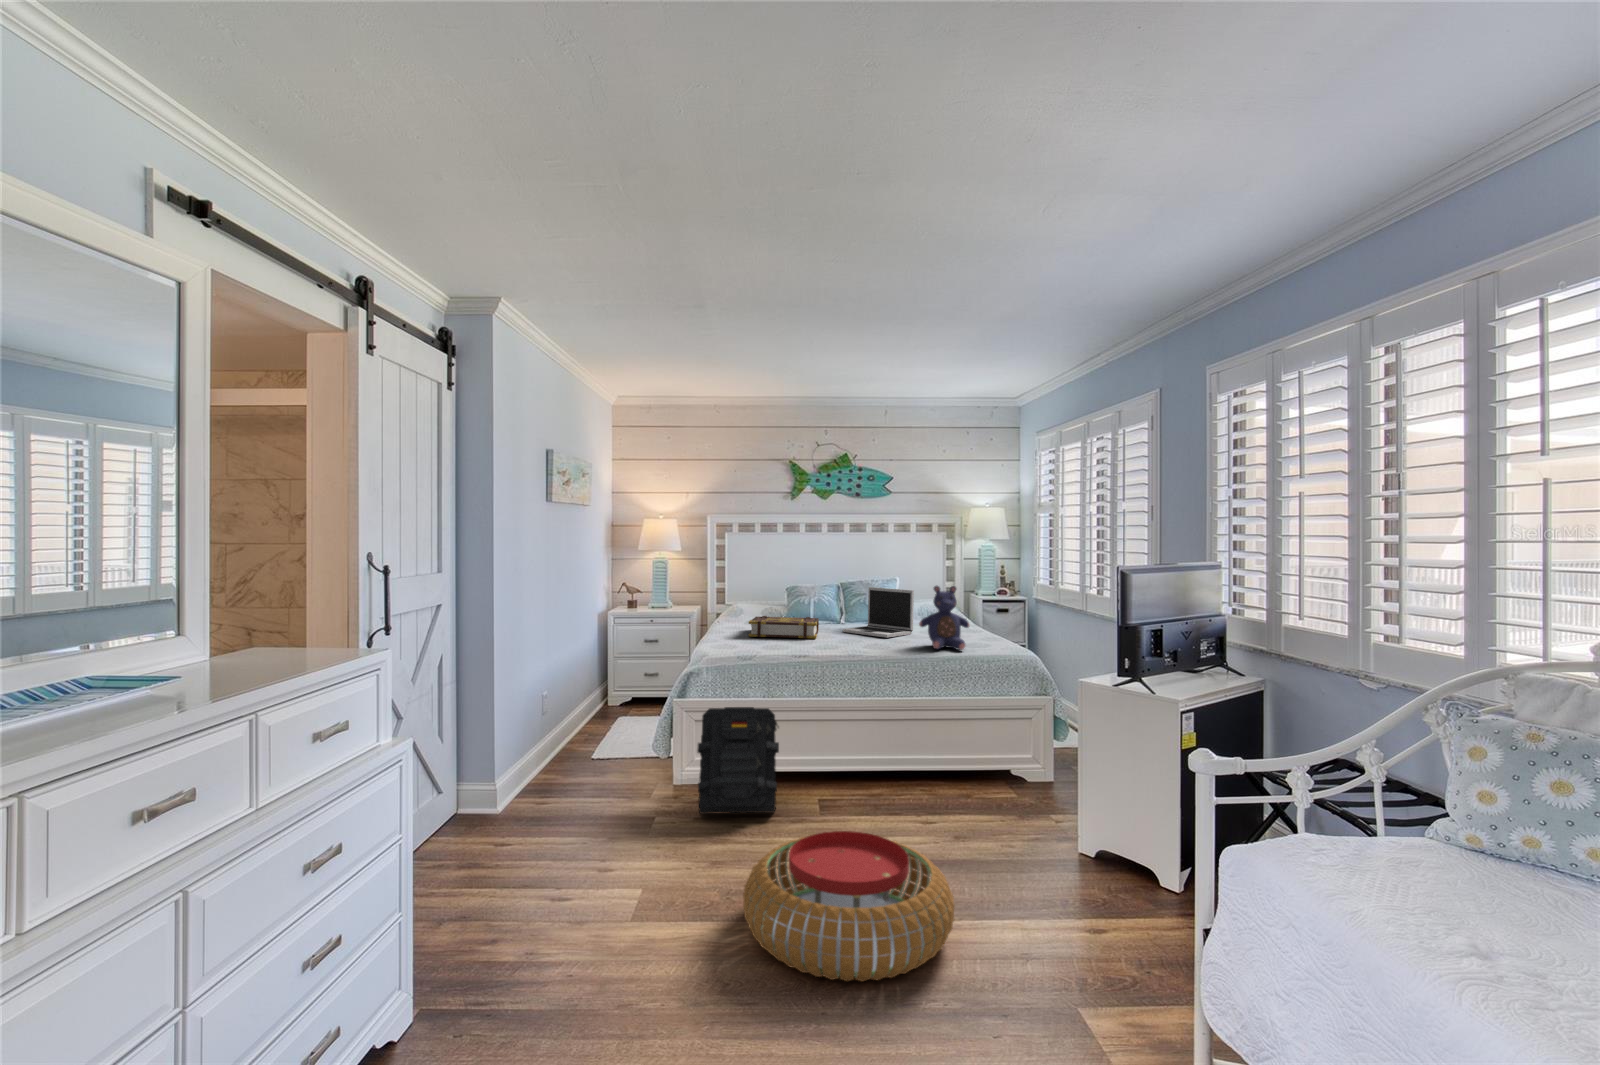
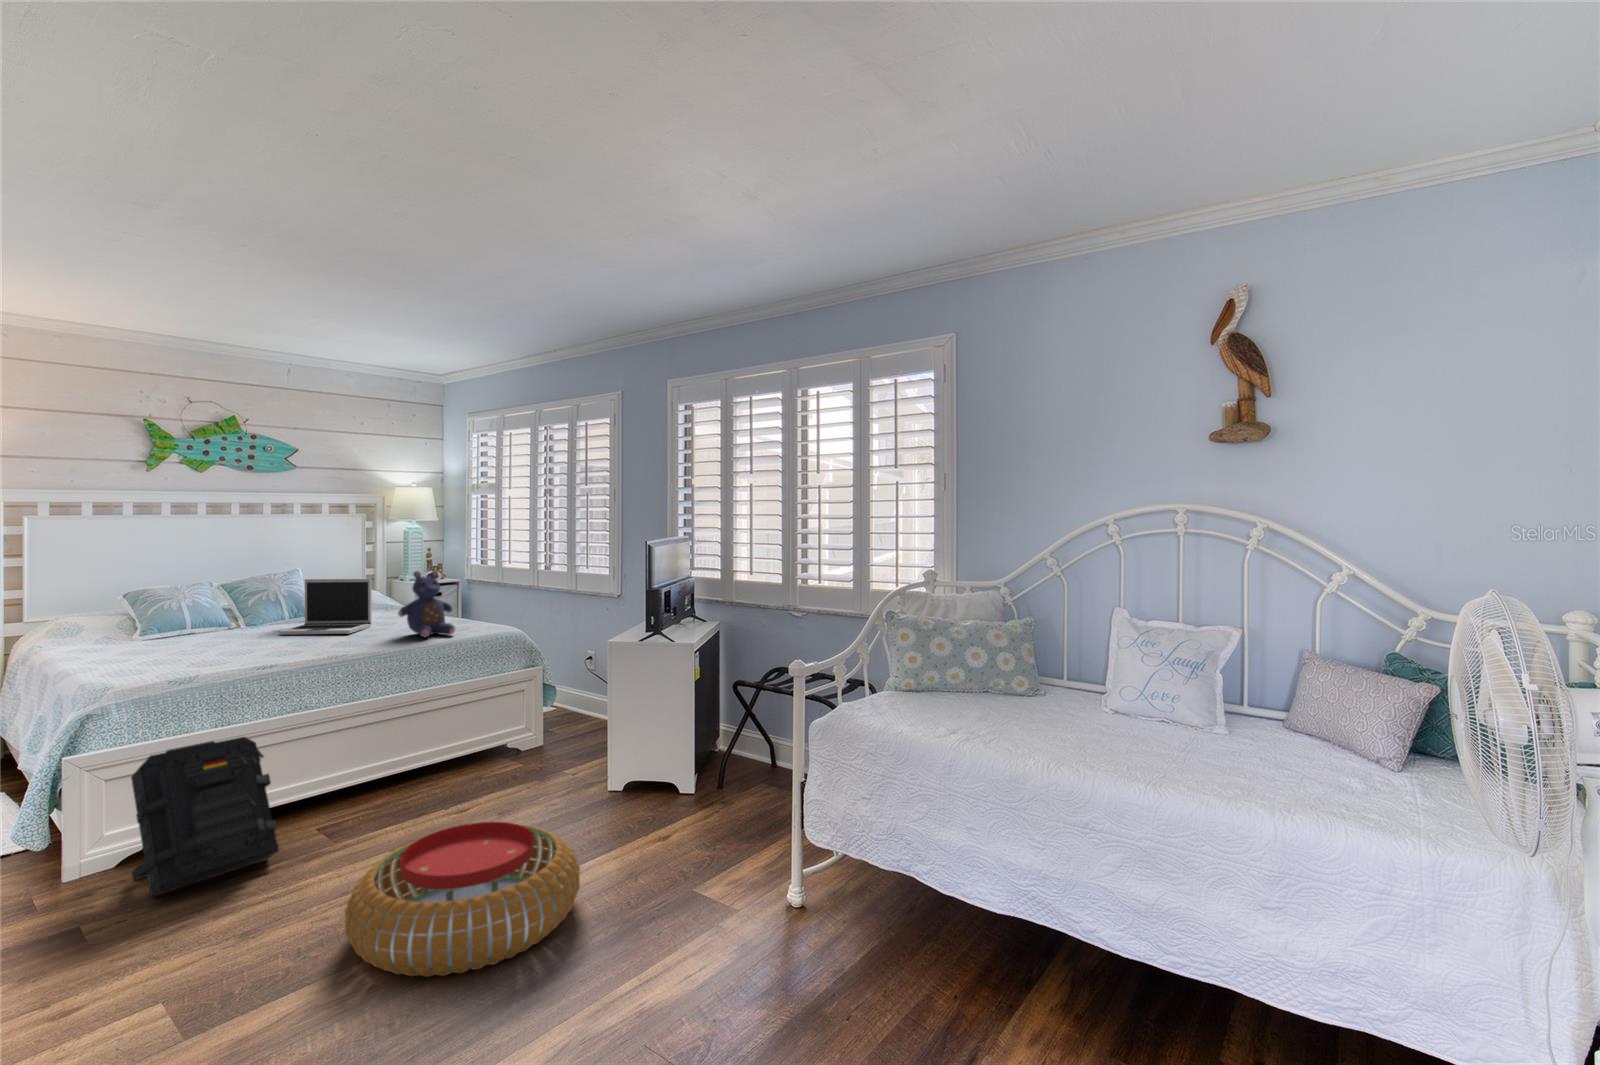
book: present [749,616,819,638] -> none [137,622,255,657]

